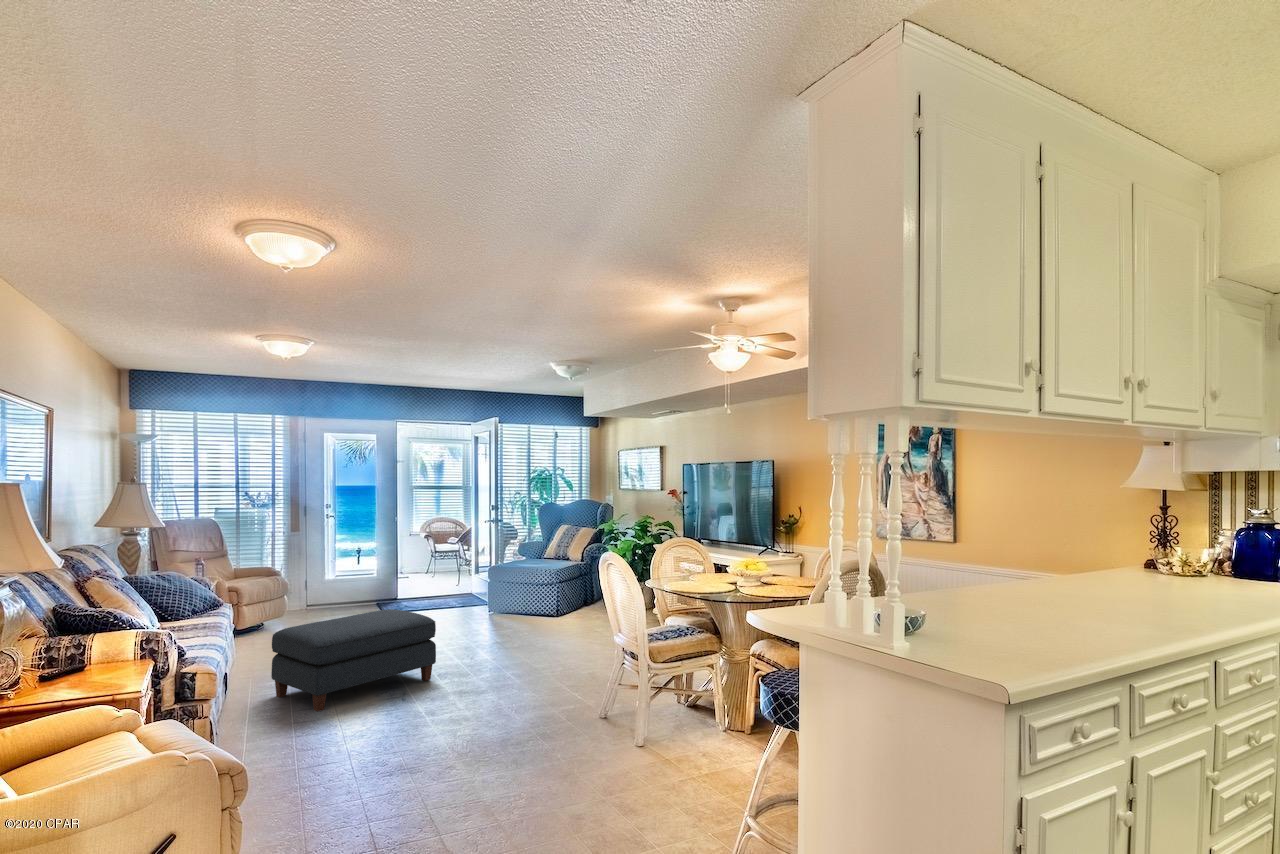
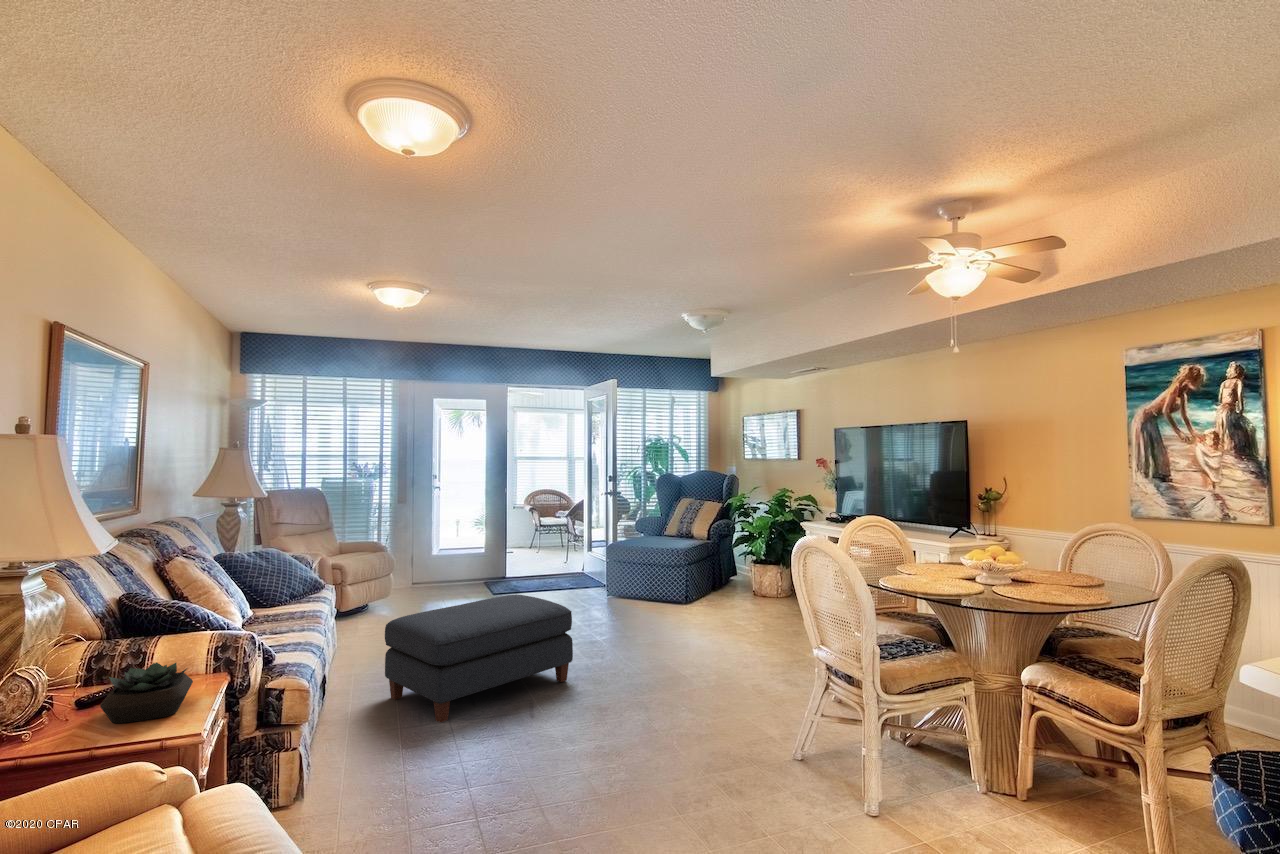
succulent plant: none [68,646,130,685] -> present [100,662,193,723]

